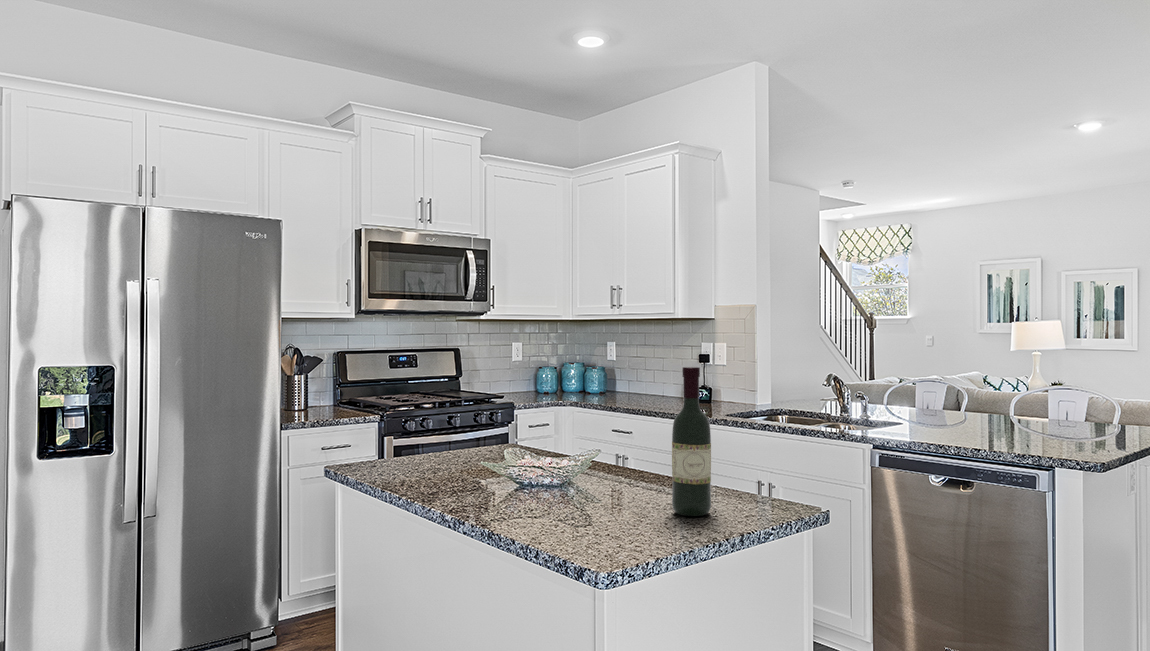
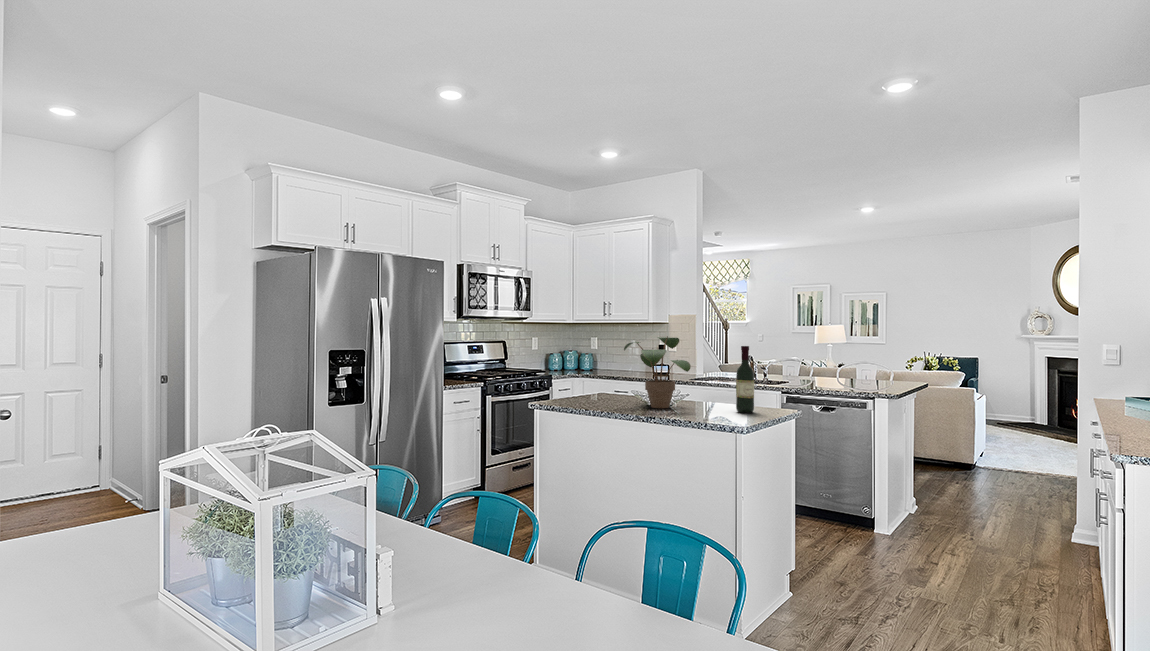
potted plant: none [468,344,590,495] -> present [624,336,691,408]

